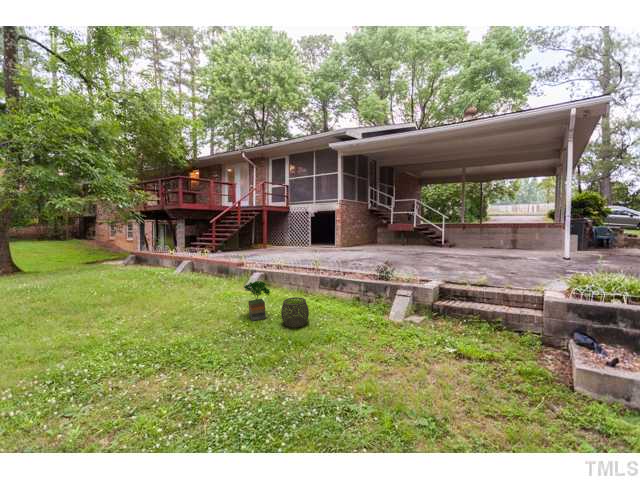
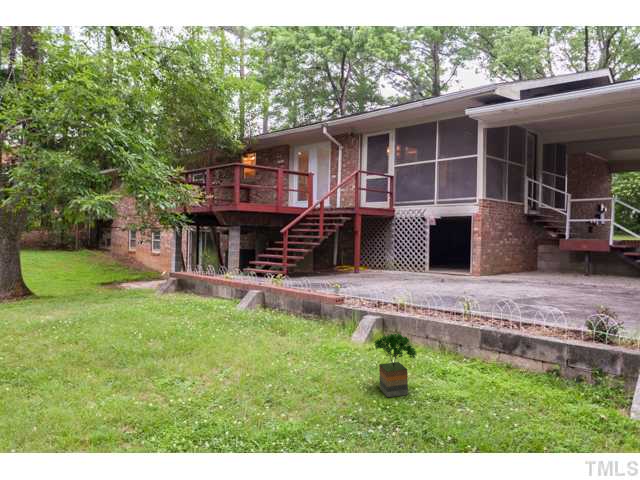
woven basket: present [281,297,309,327] -> none [438,365,486,417]

